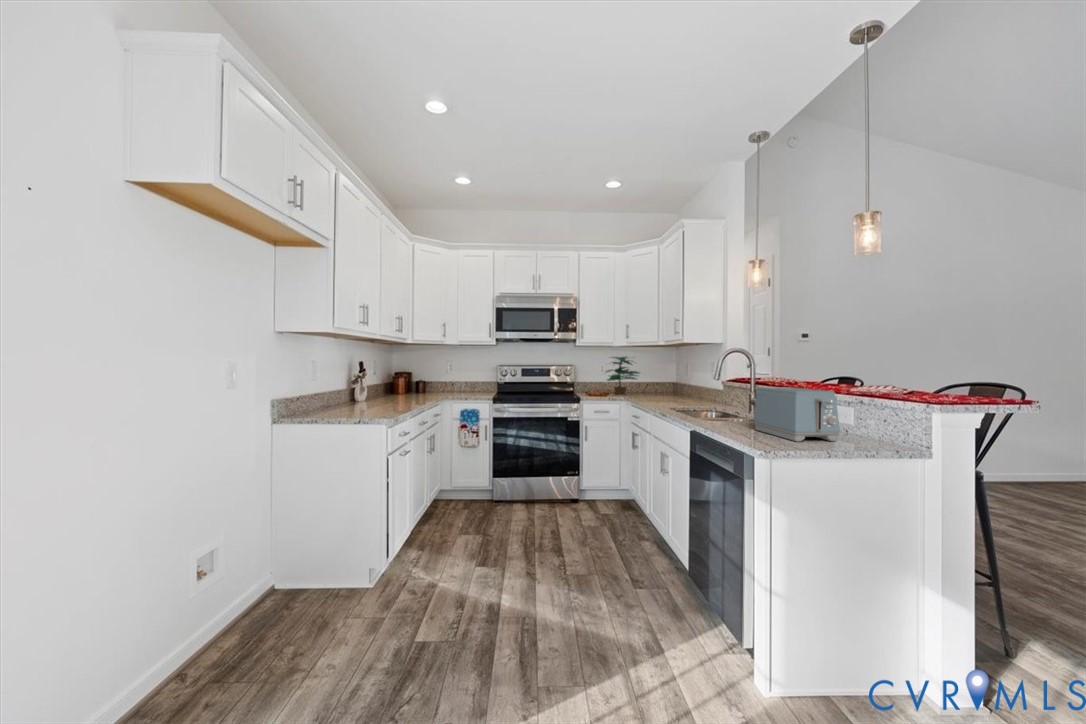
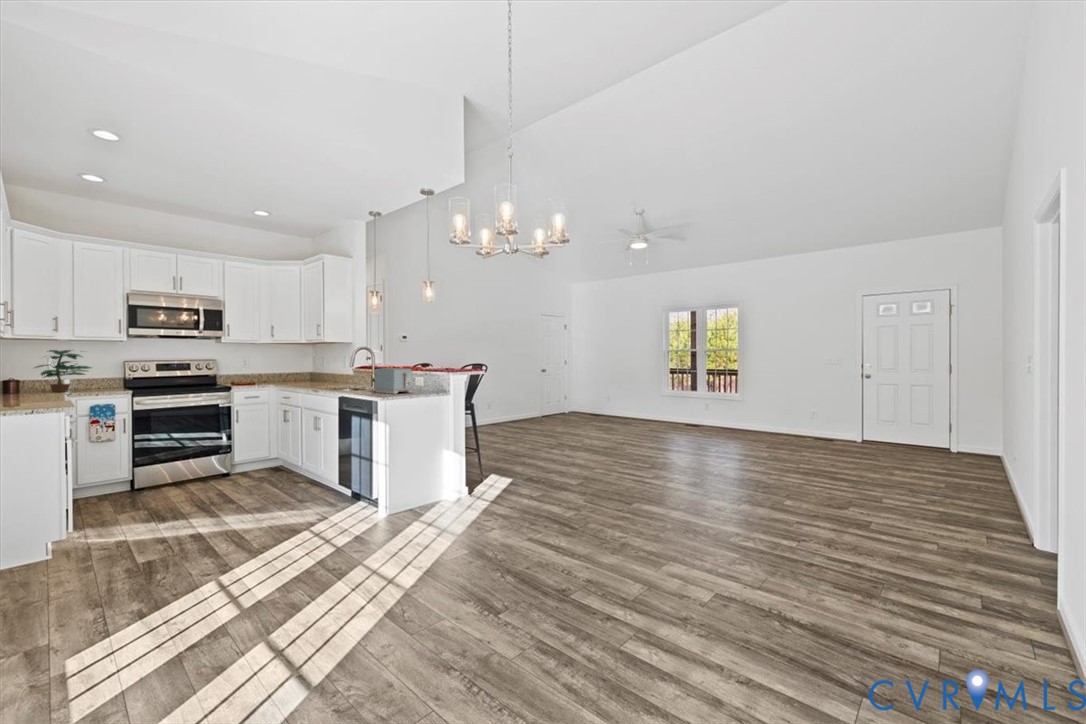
potted plant: present [607,356,640,394] -> present [35,350,91,392]

